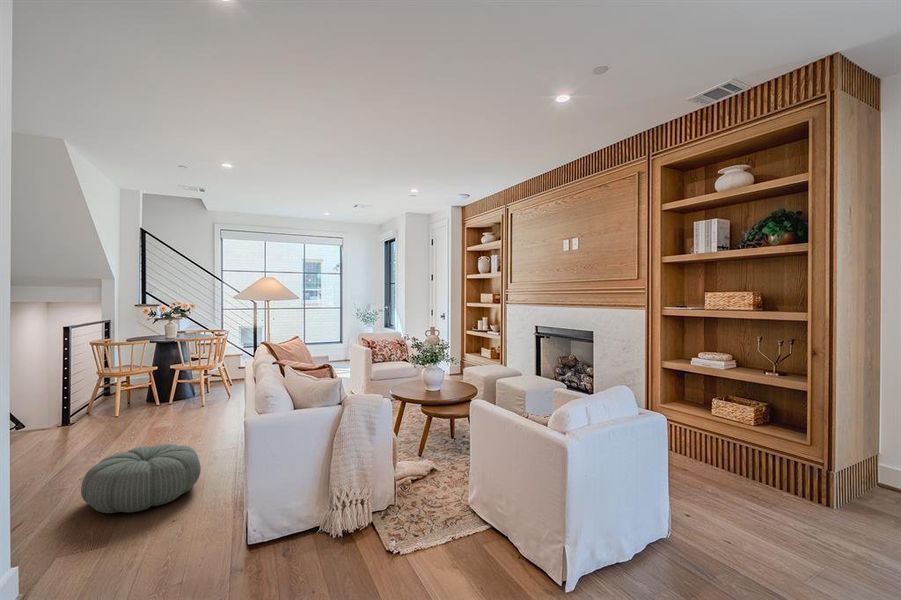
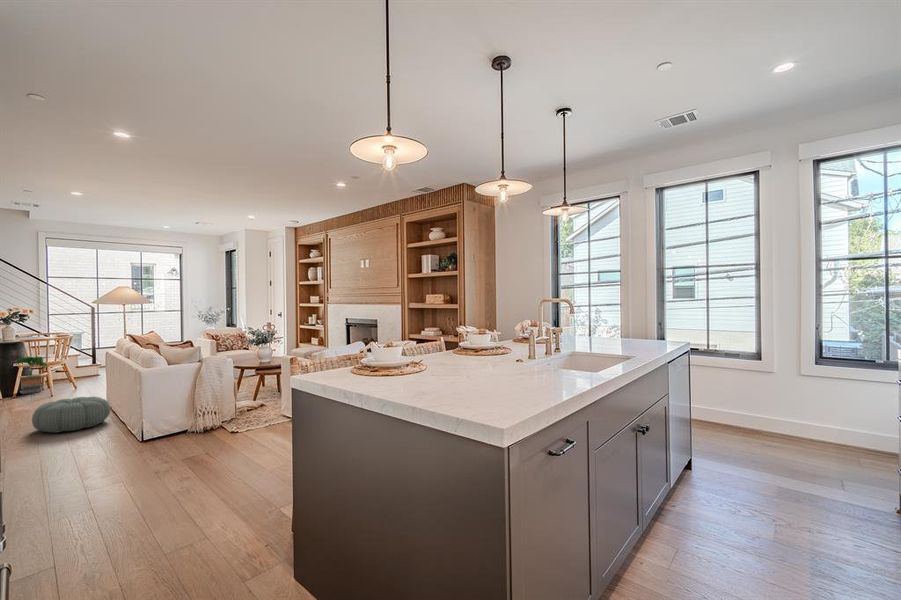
potted tree: none [146,361,183,408] -> present [15,356,47,394]

